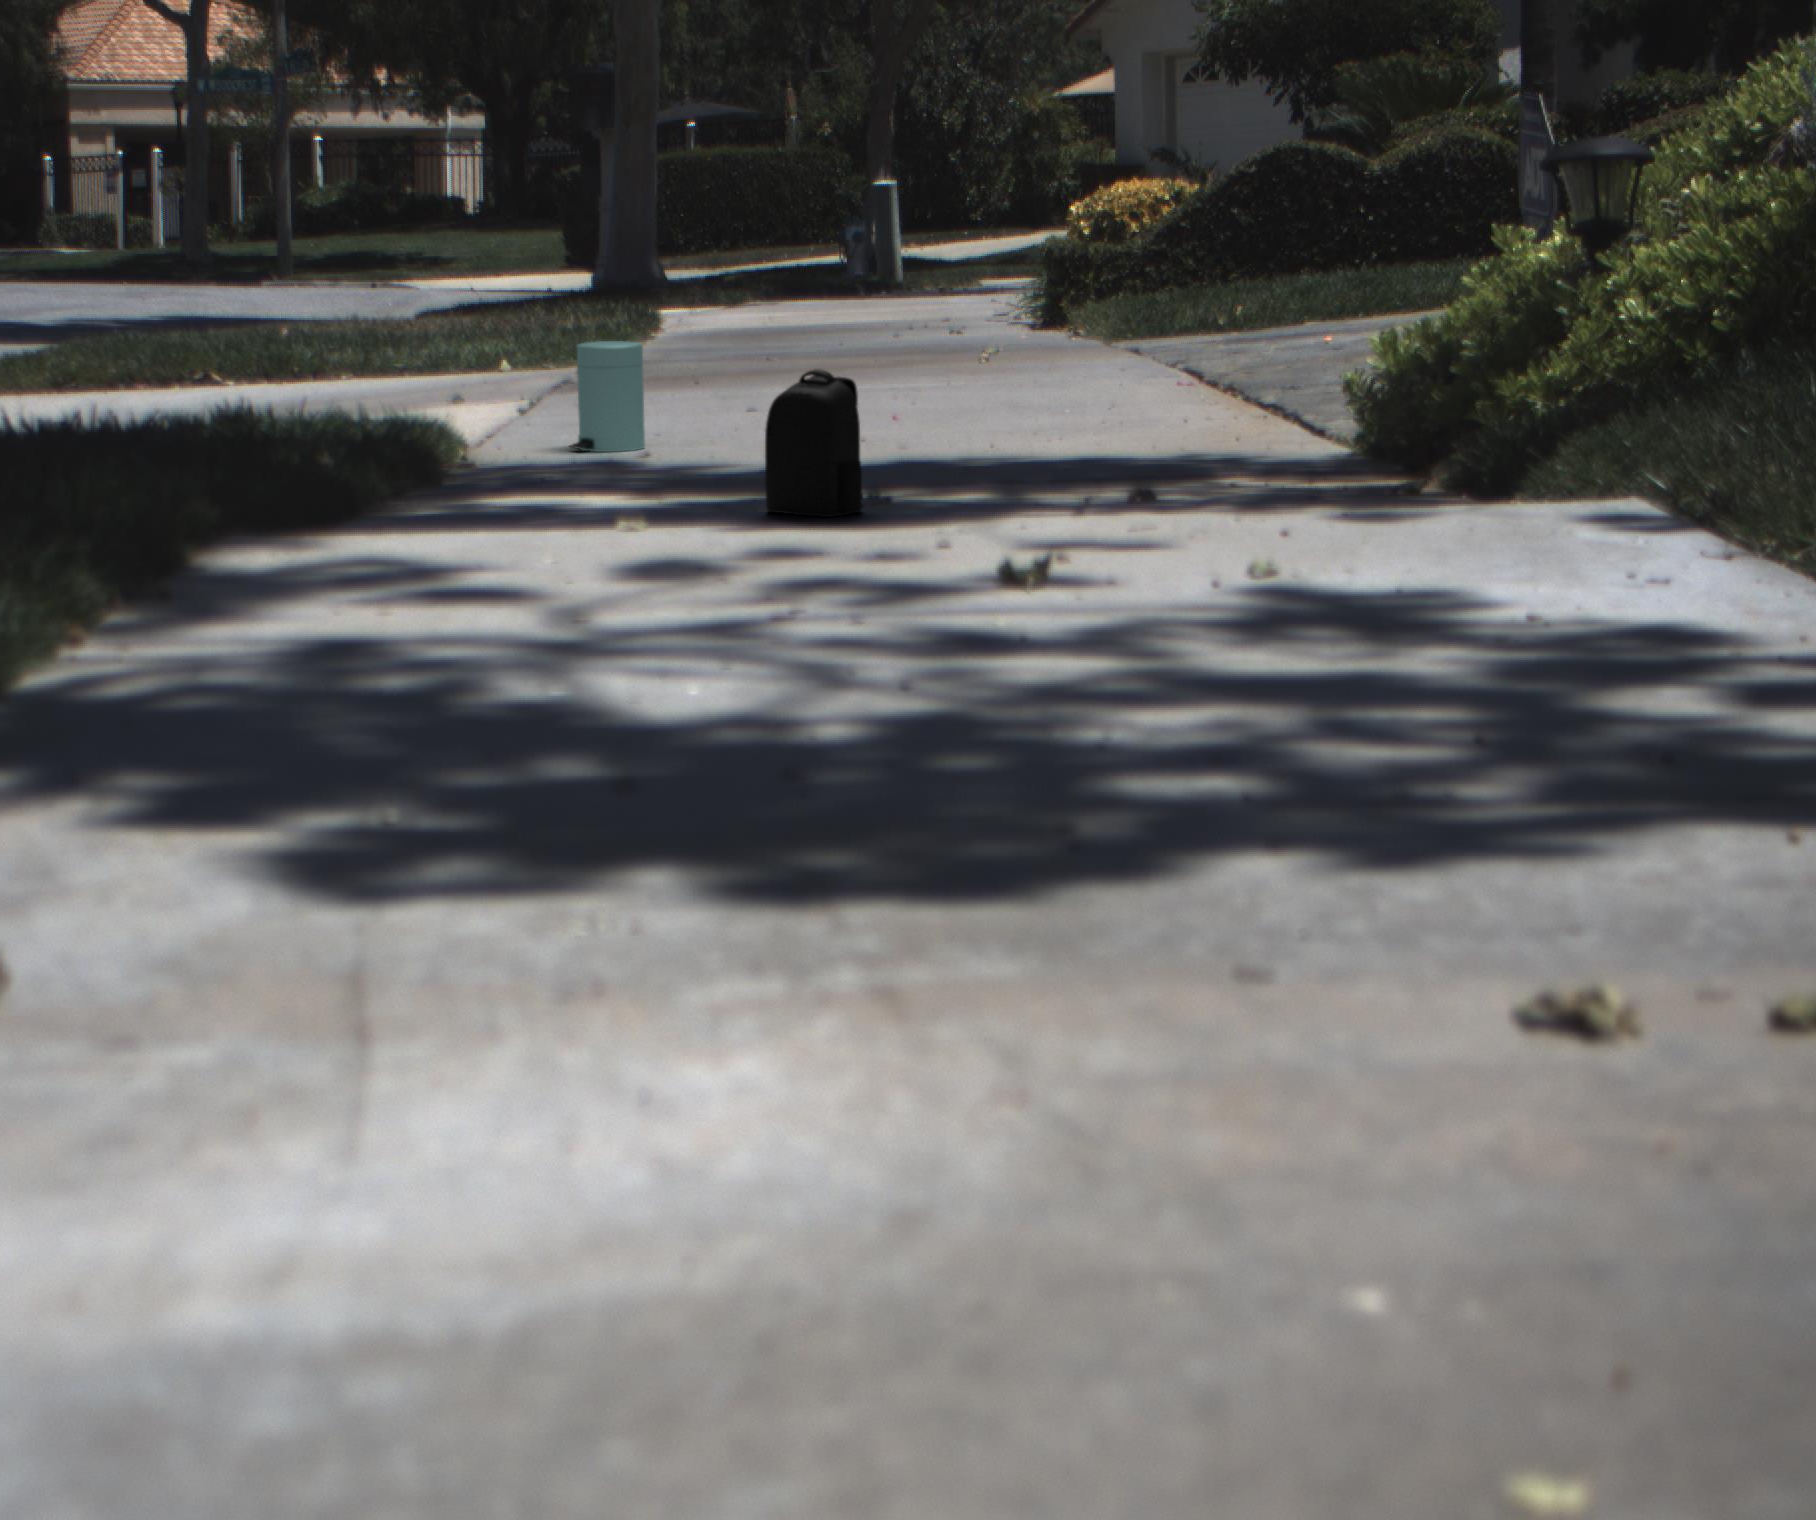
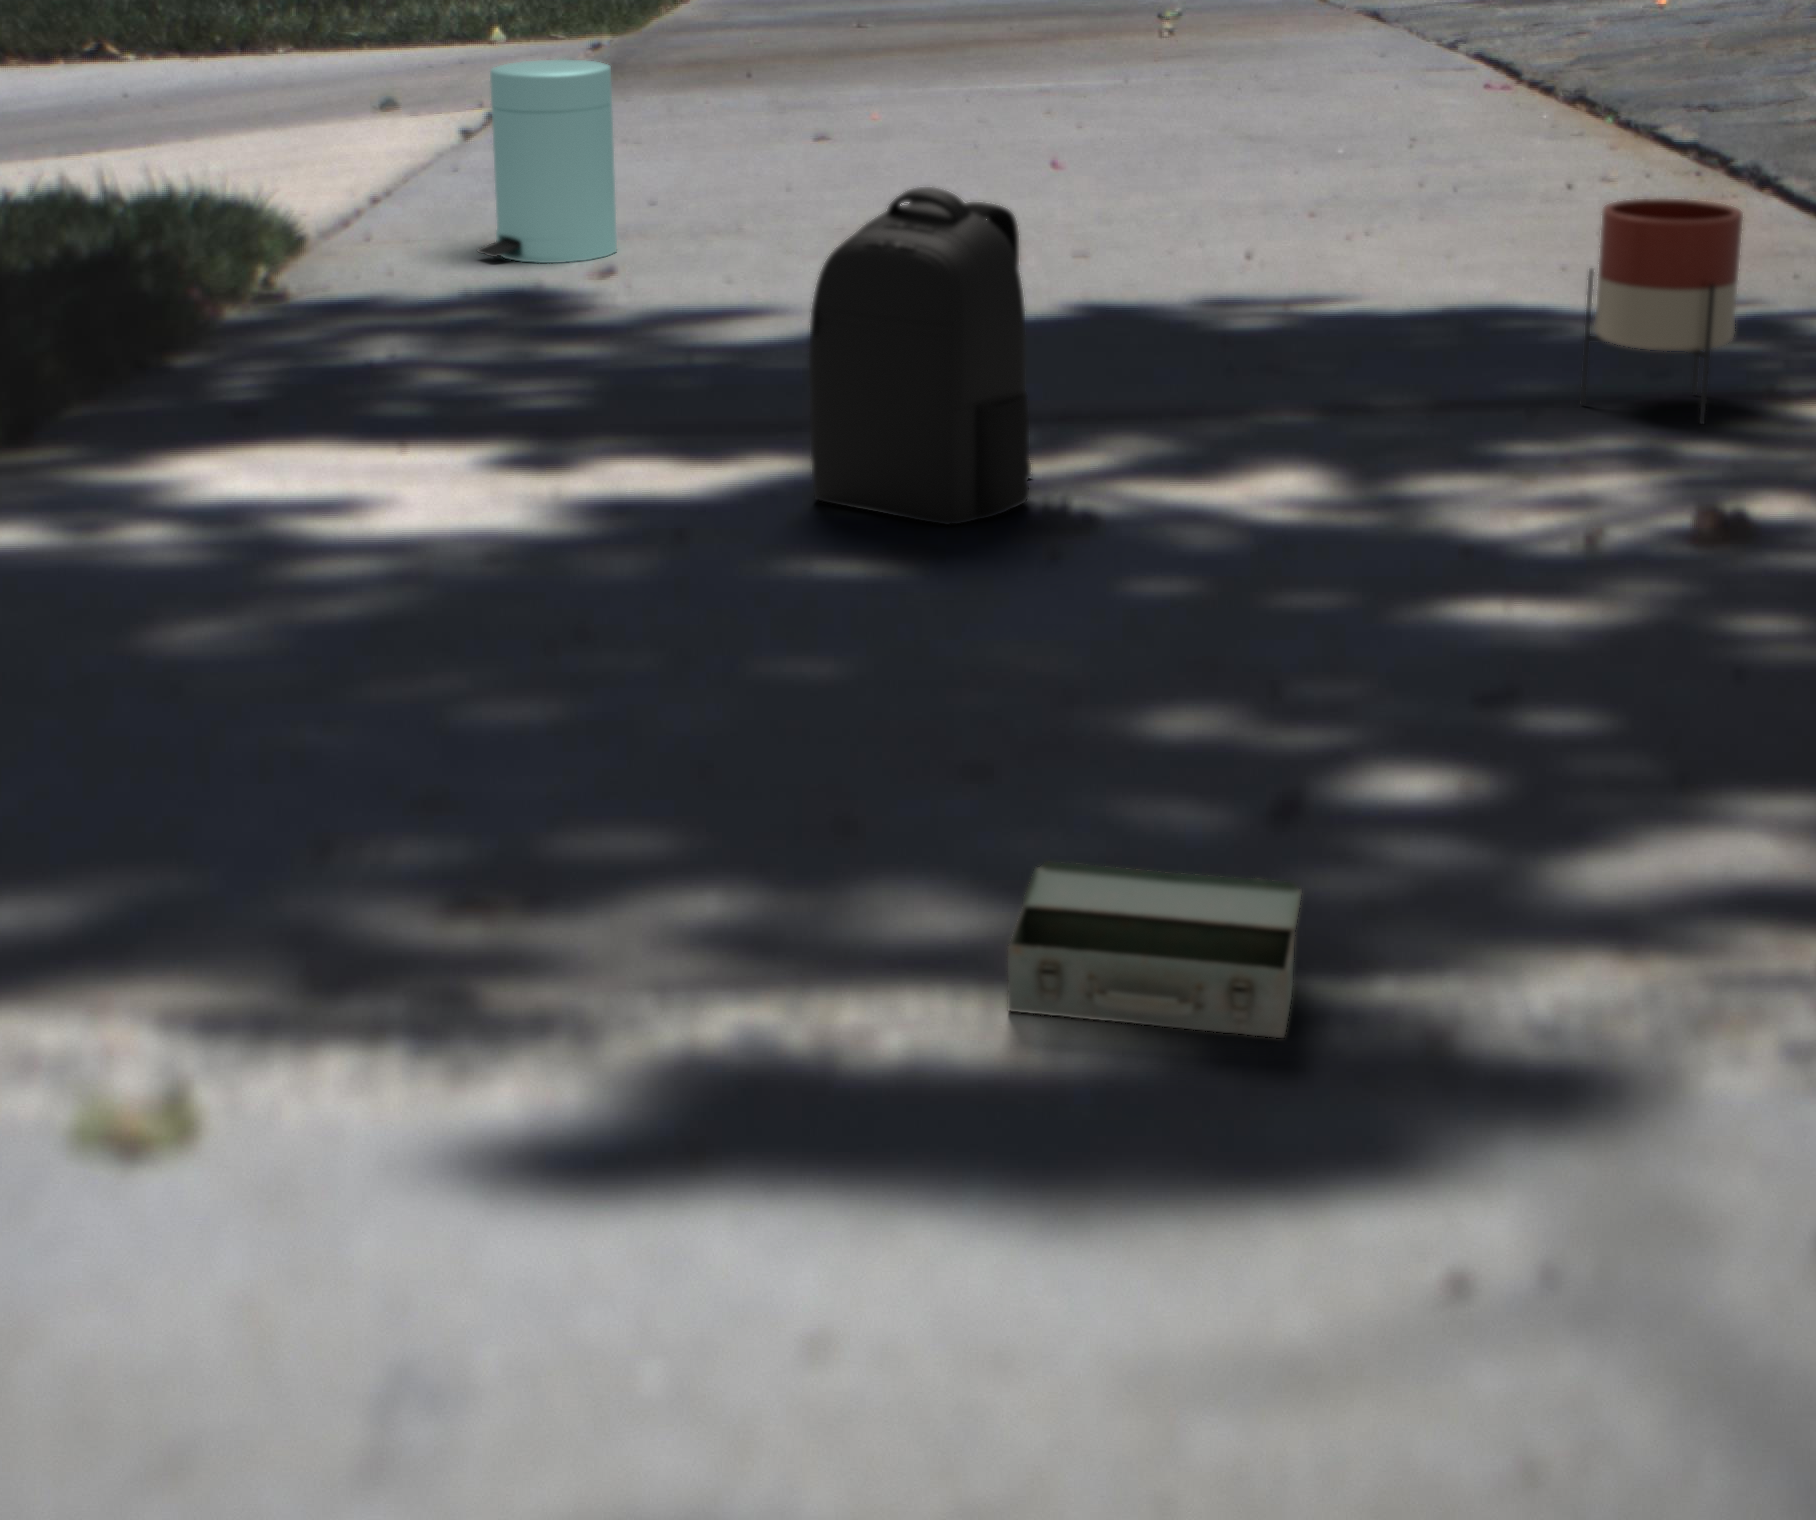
planter: none [1125,388,1195,490] -> present [1580,199,1743,423]
toolbox: none [843,556,941,593] -> present [1007,862,1301,1038]

